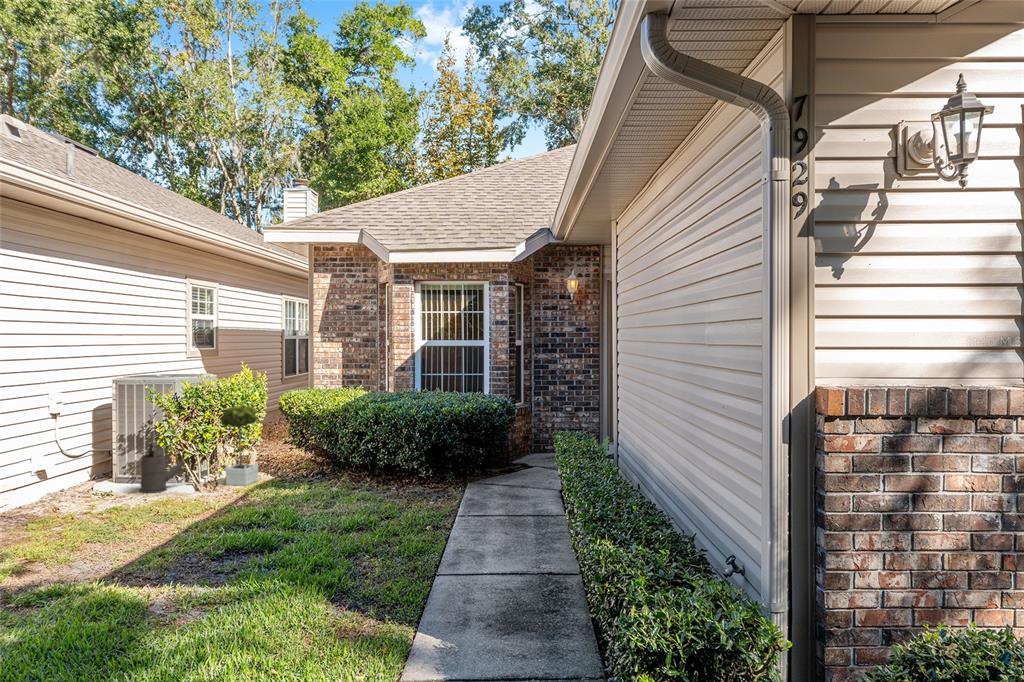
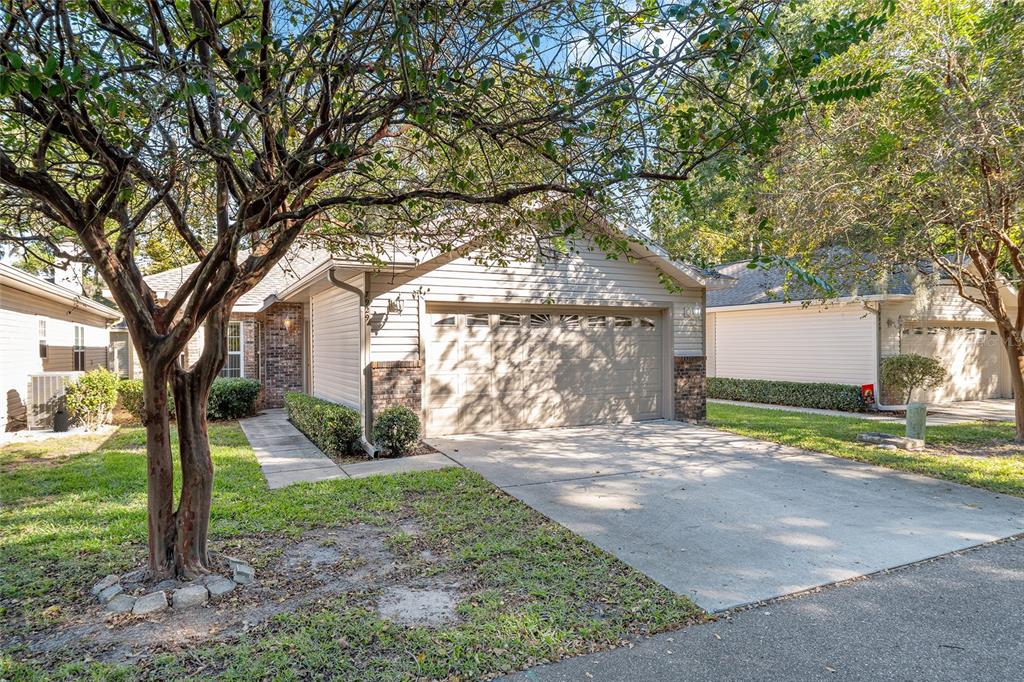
potted tree: present [221,405,258,486] -> none [100,385,121,427]

